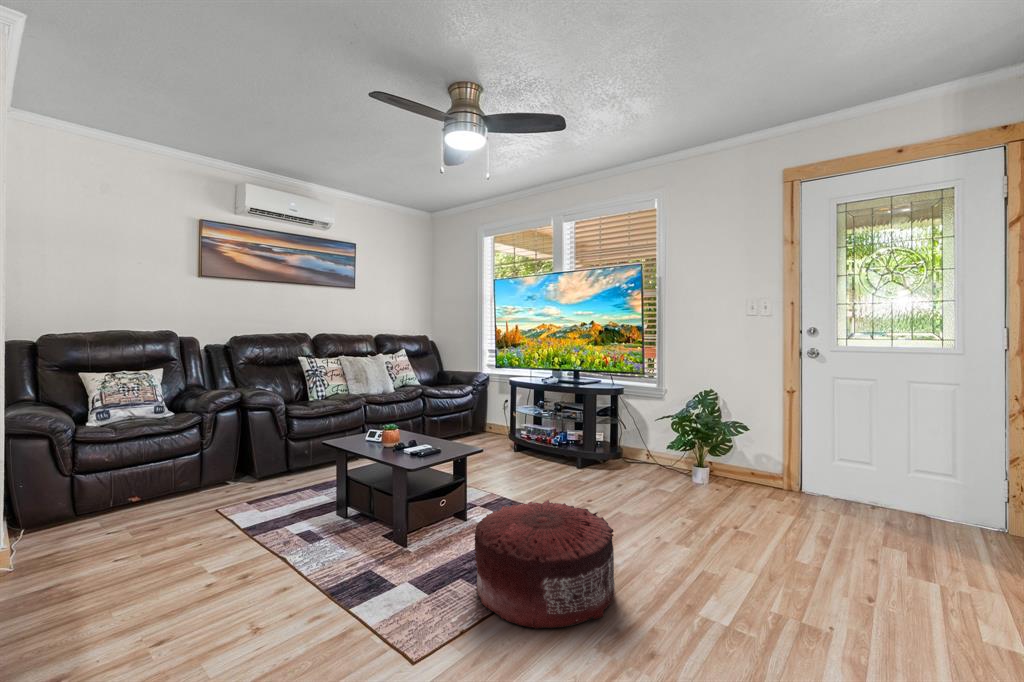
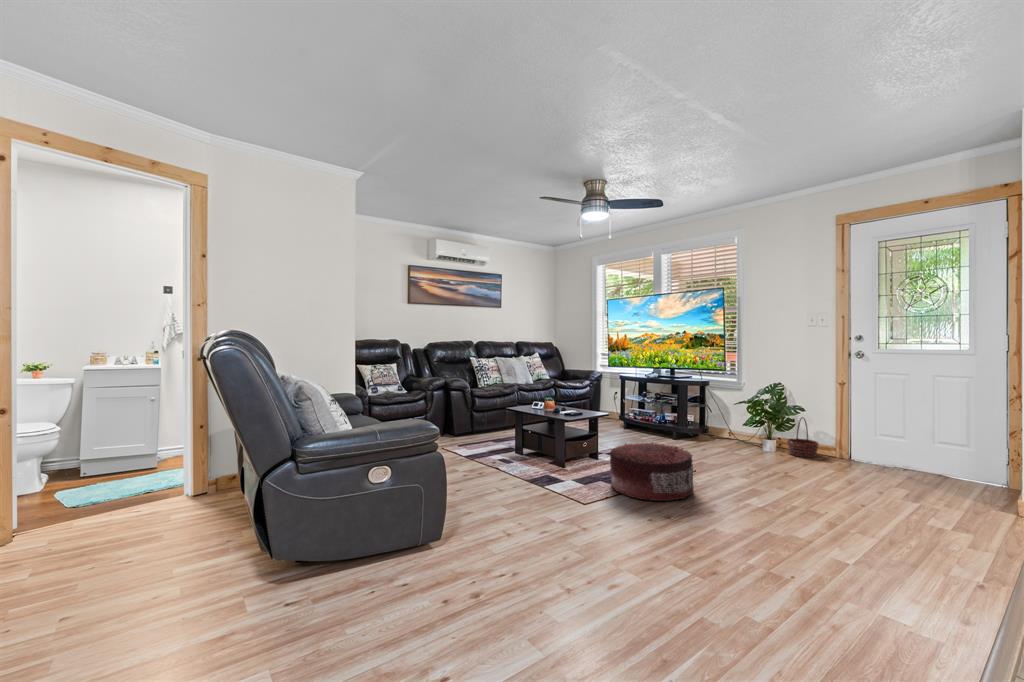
basket: none [723,437,765,492] -> present [787,417,819,457]

